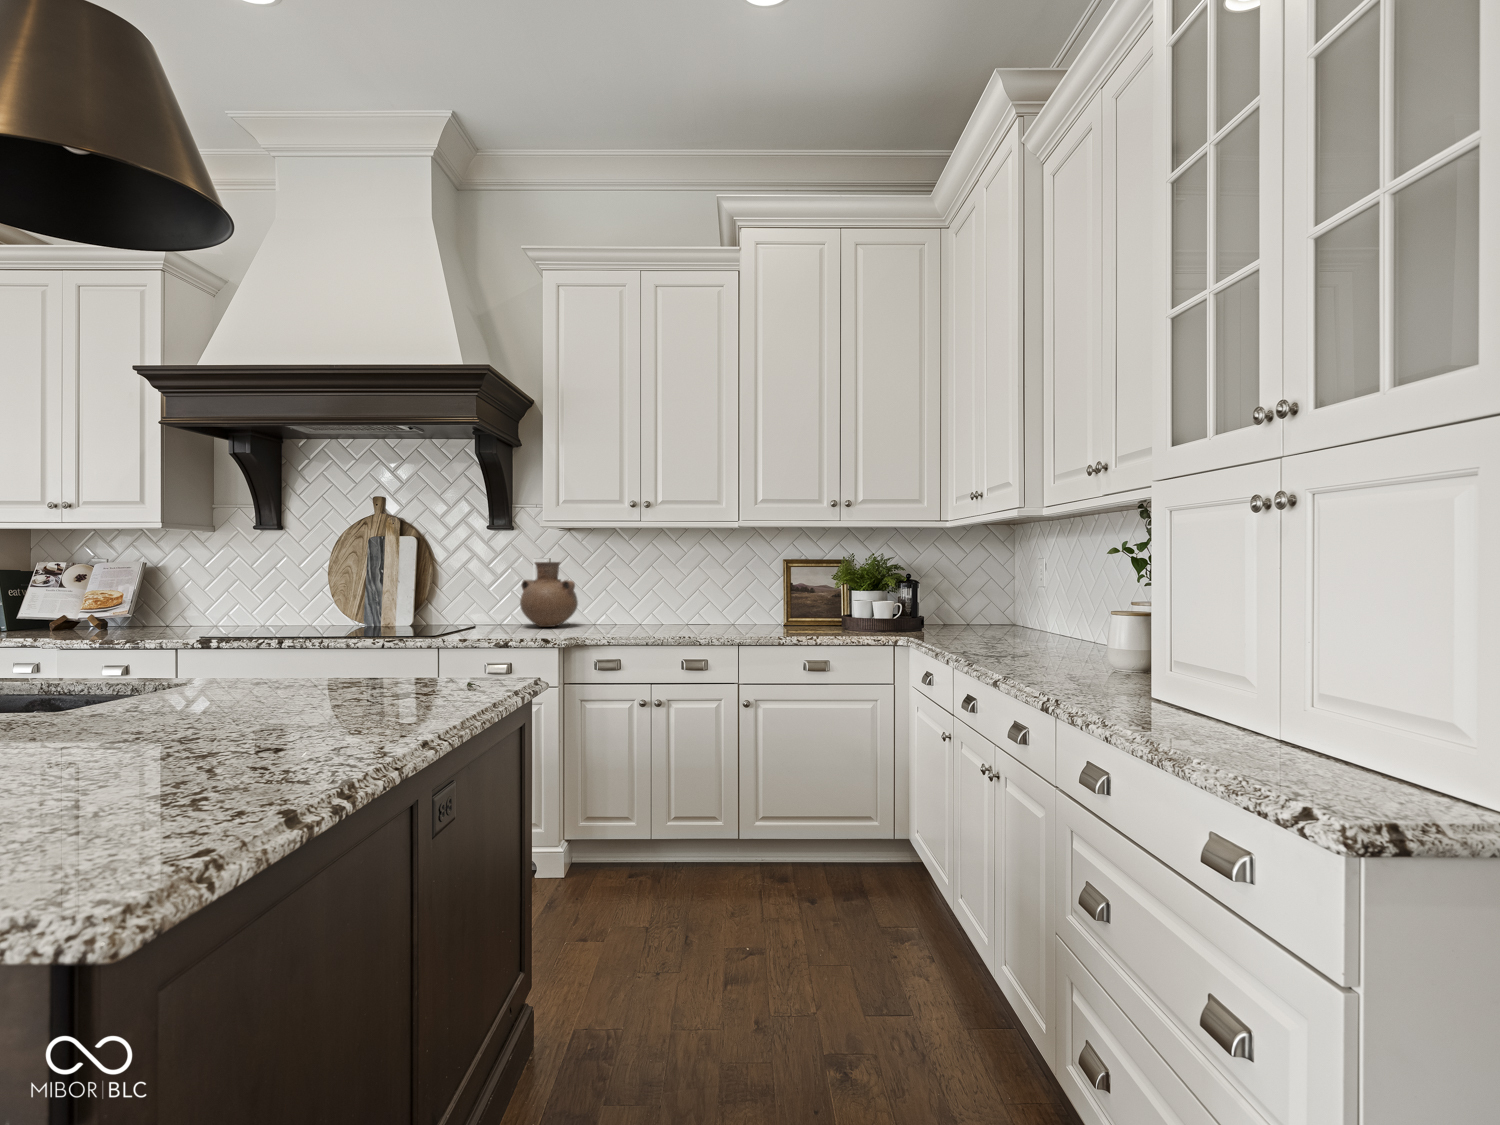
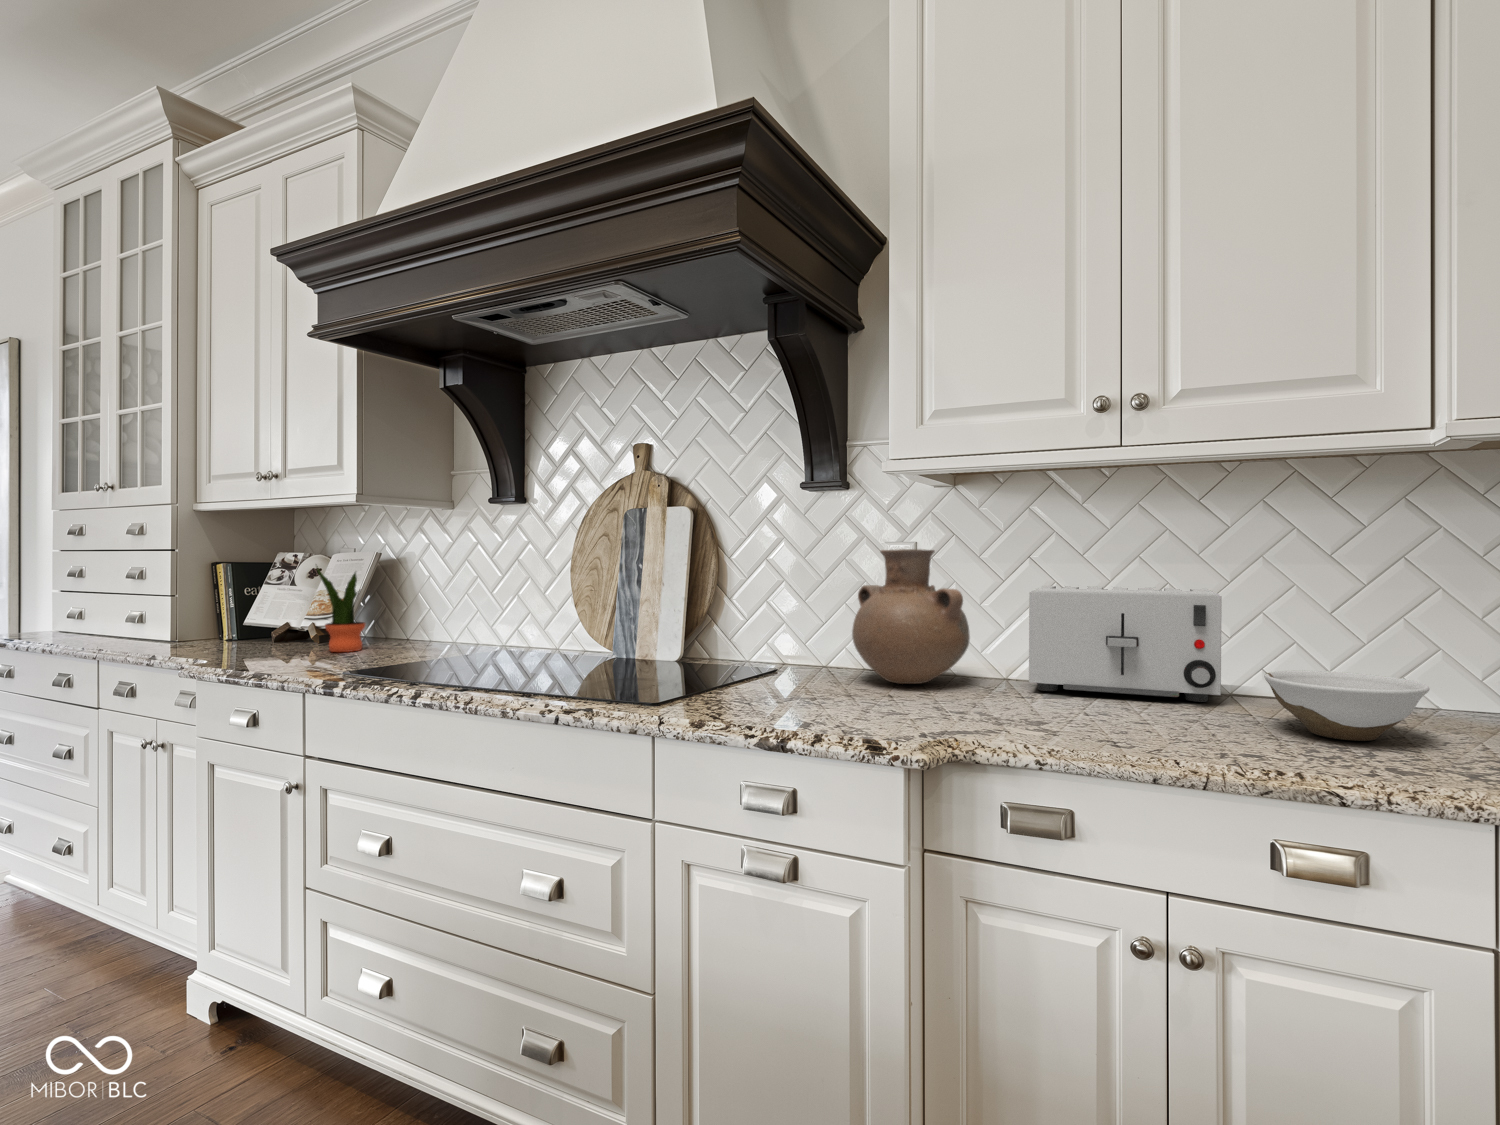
potted plant: none [119,571,162,633] -> present [317,566,365,652]
toaster: none [605,579,681,626] -> present [1029,586,1222,702]
bowl: none [690,609,738,631] -> present [1264,670,1430,741]

